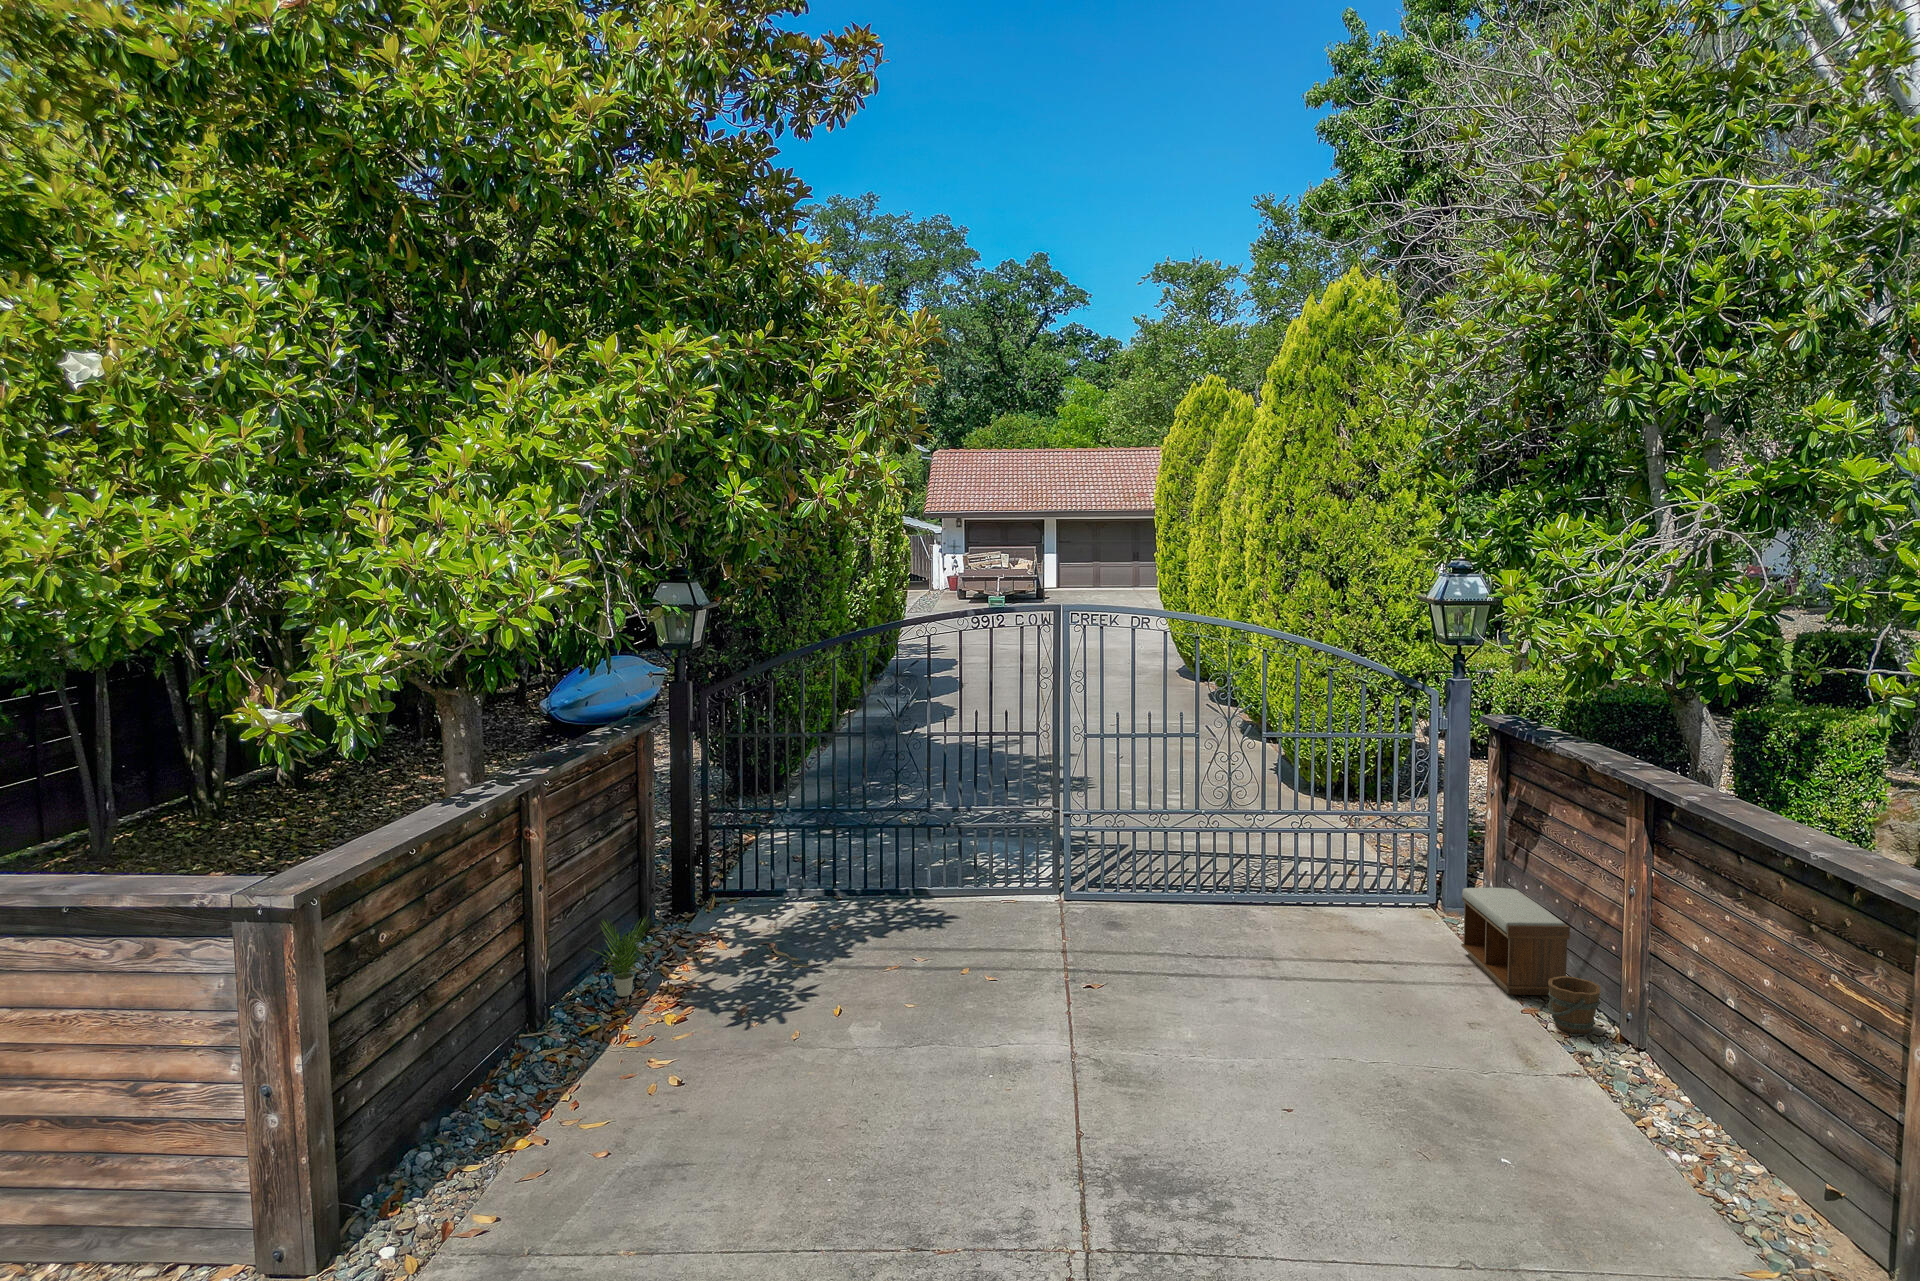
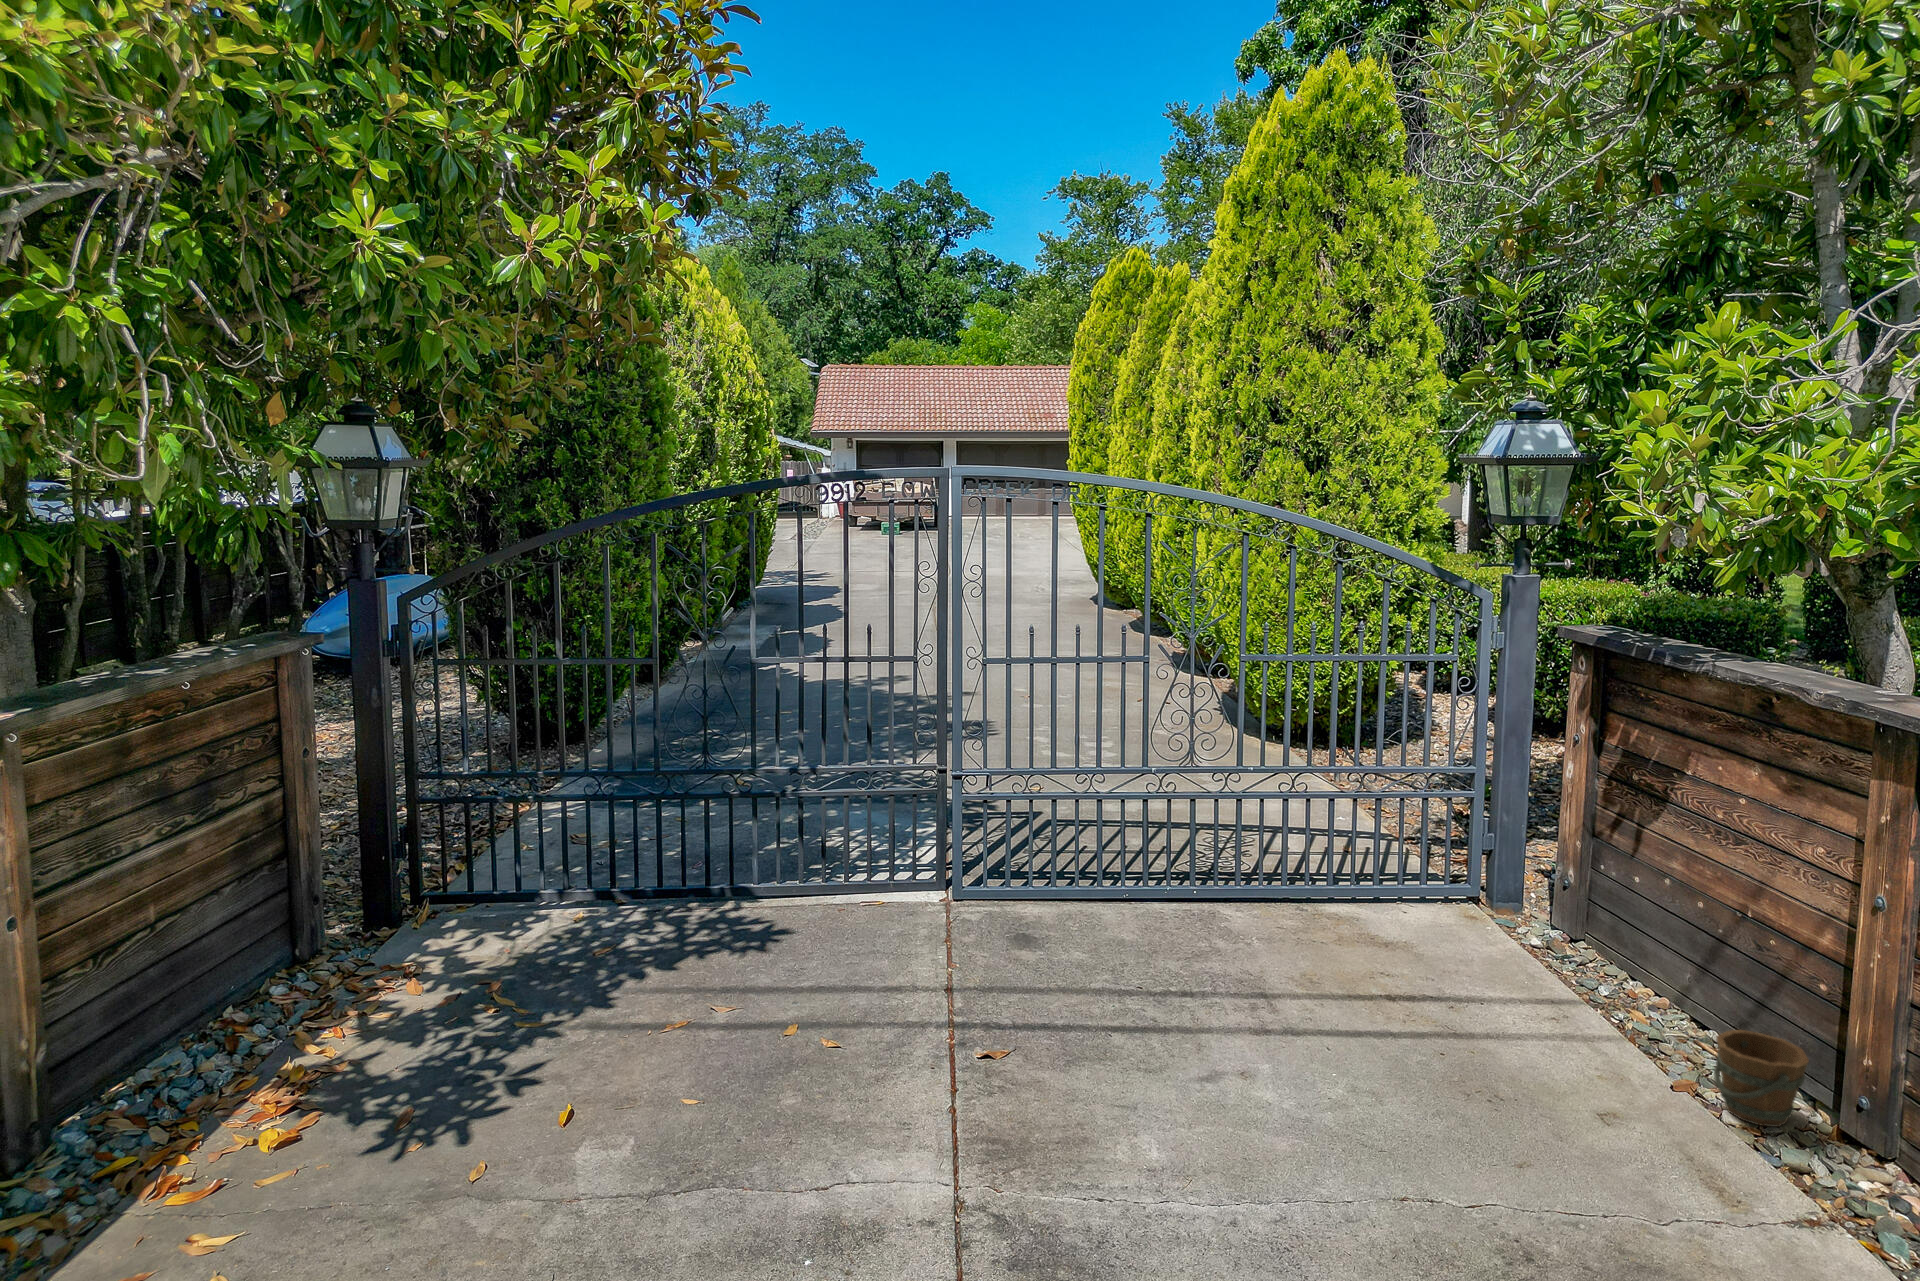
bench: present [1461,888,1570,995] -> none [1533,880,1730,1050]
potted plant: present [597,918,655,997] -> none [115,959,261,1100]

